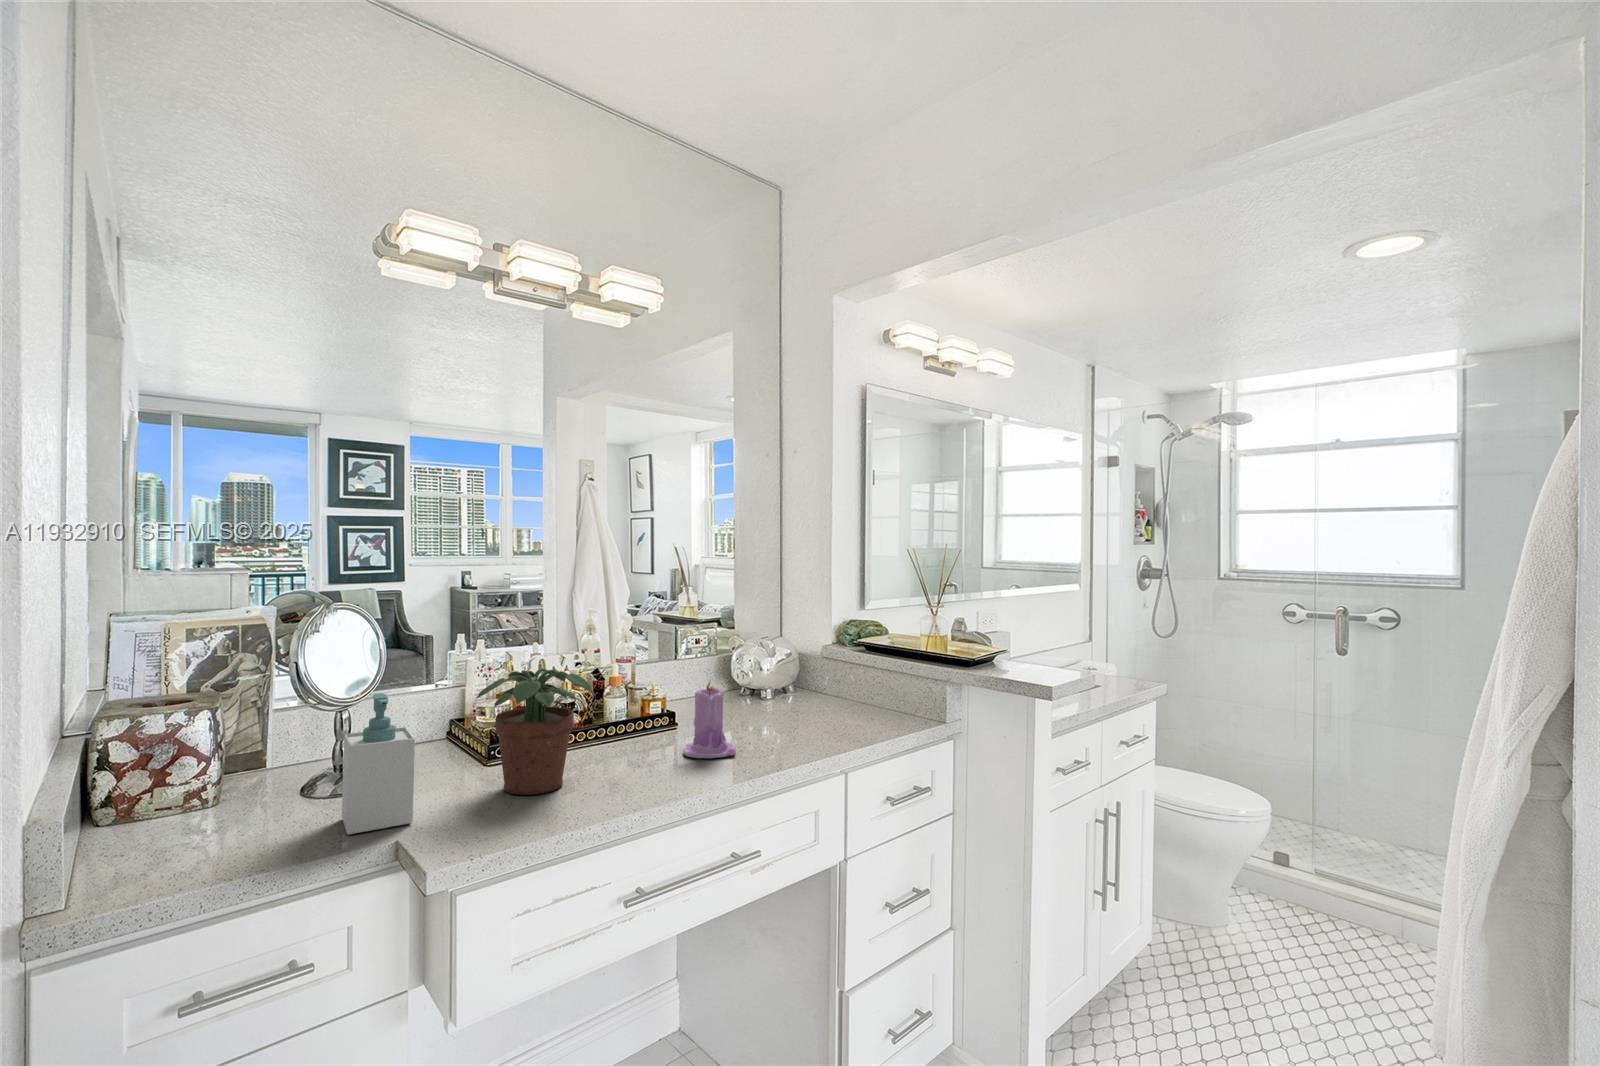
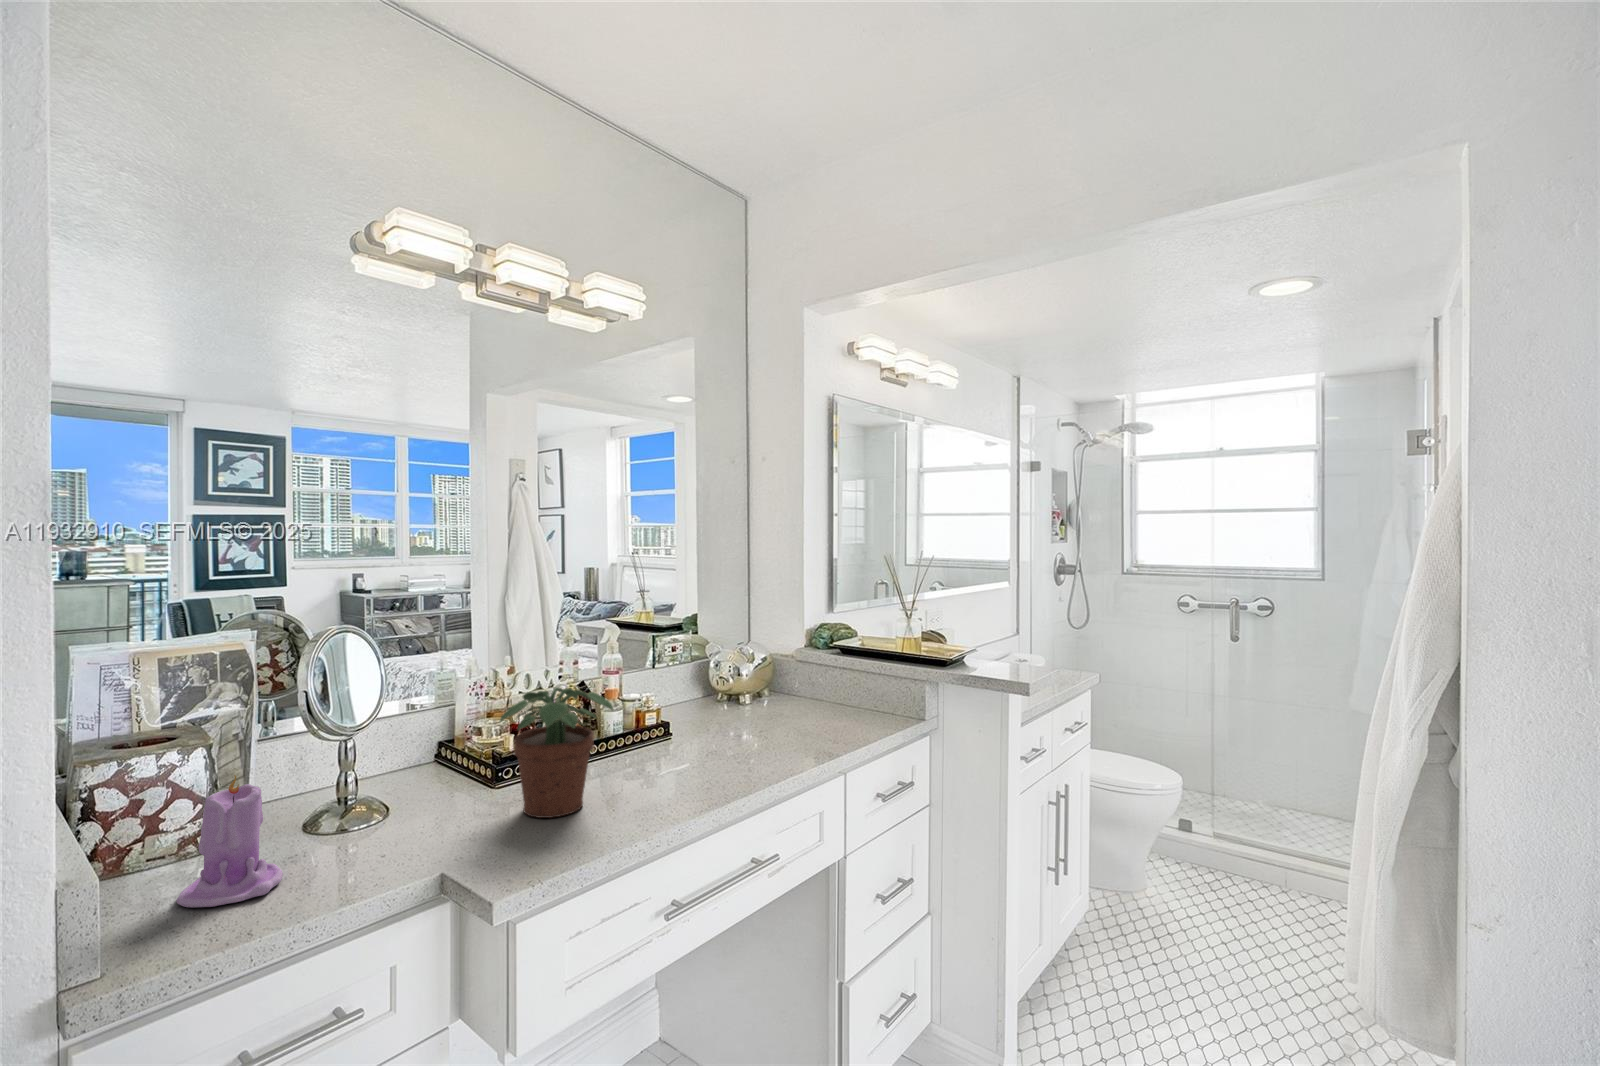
candle: present [683,682,736,758] -> present [176,775,283,908]
soap bottle: present [342,693,415,835] -> none [363,723,446,874]

